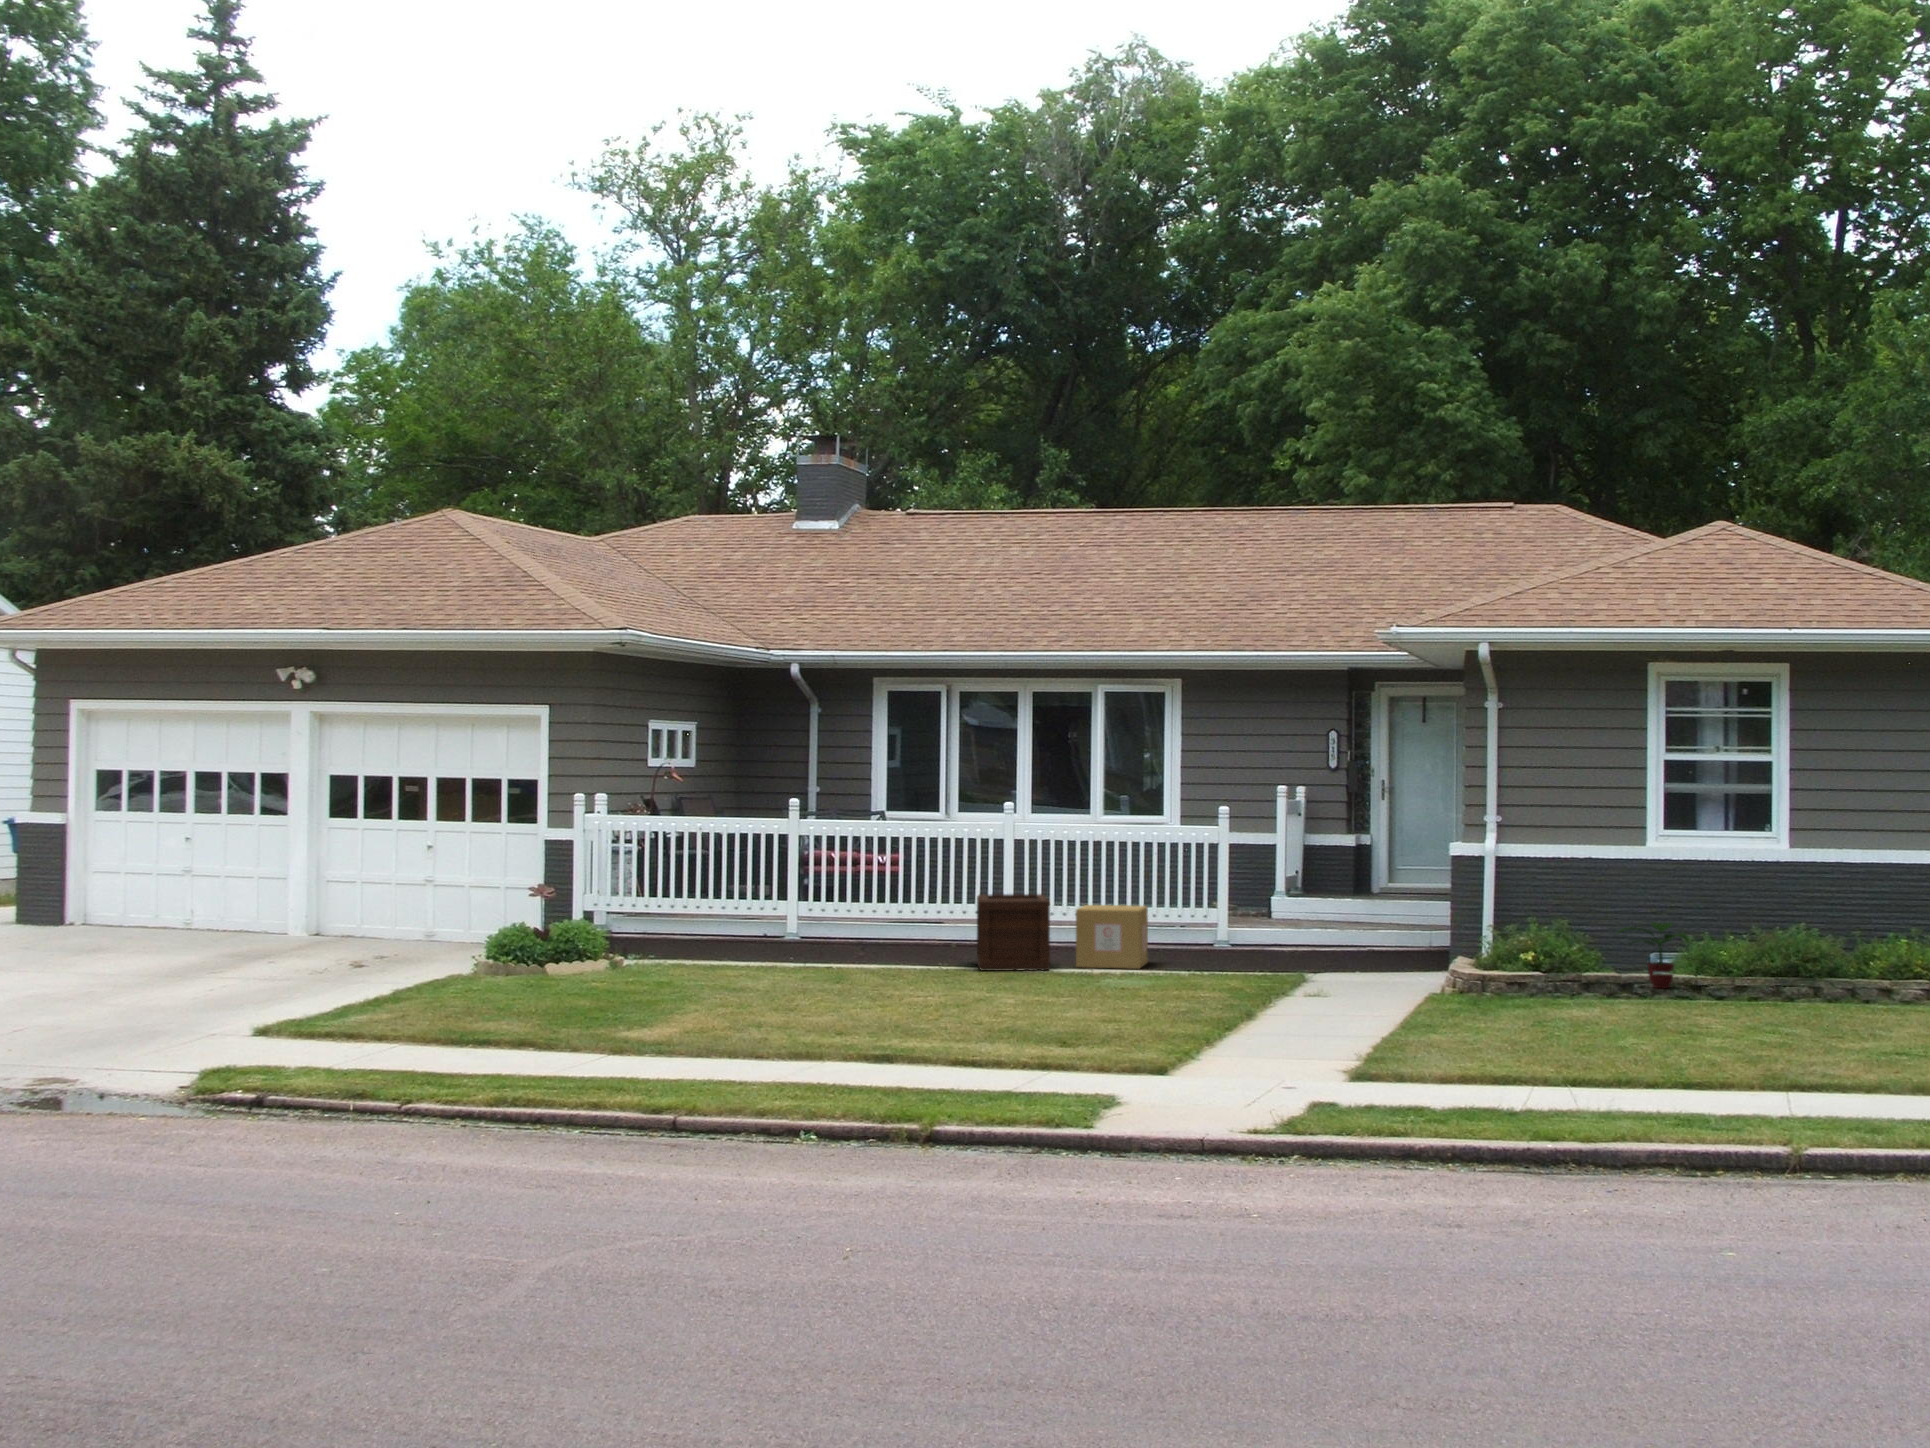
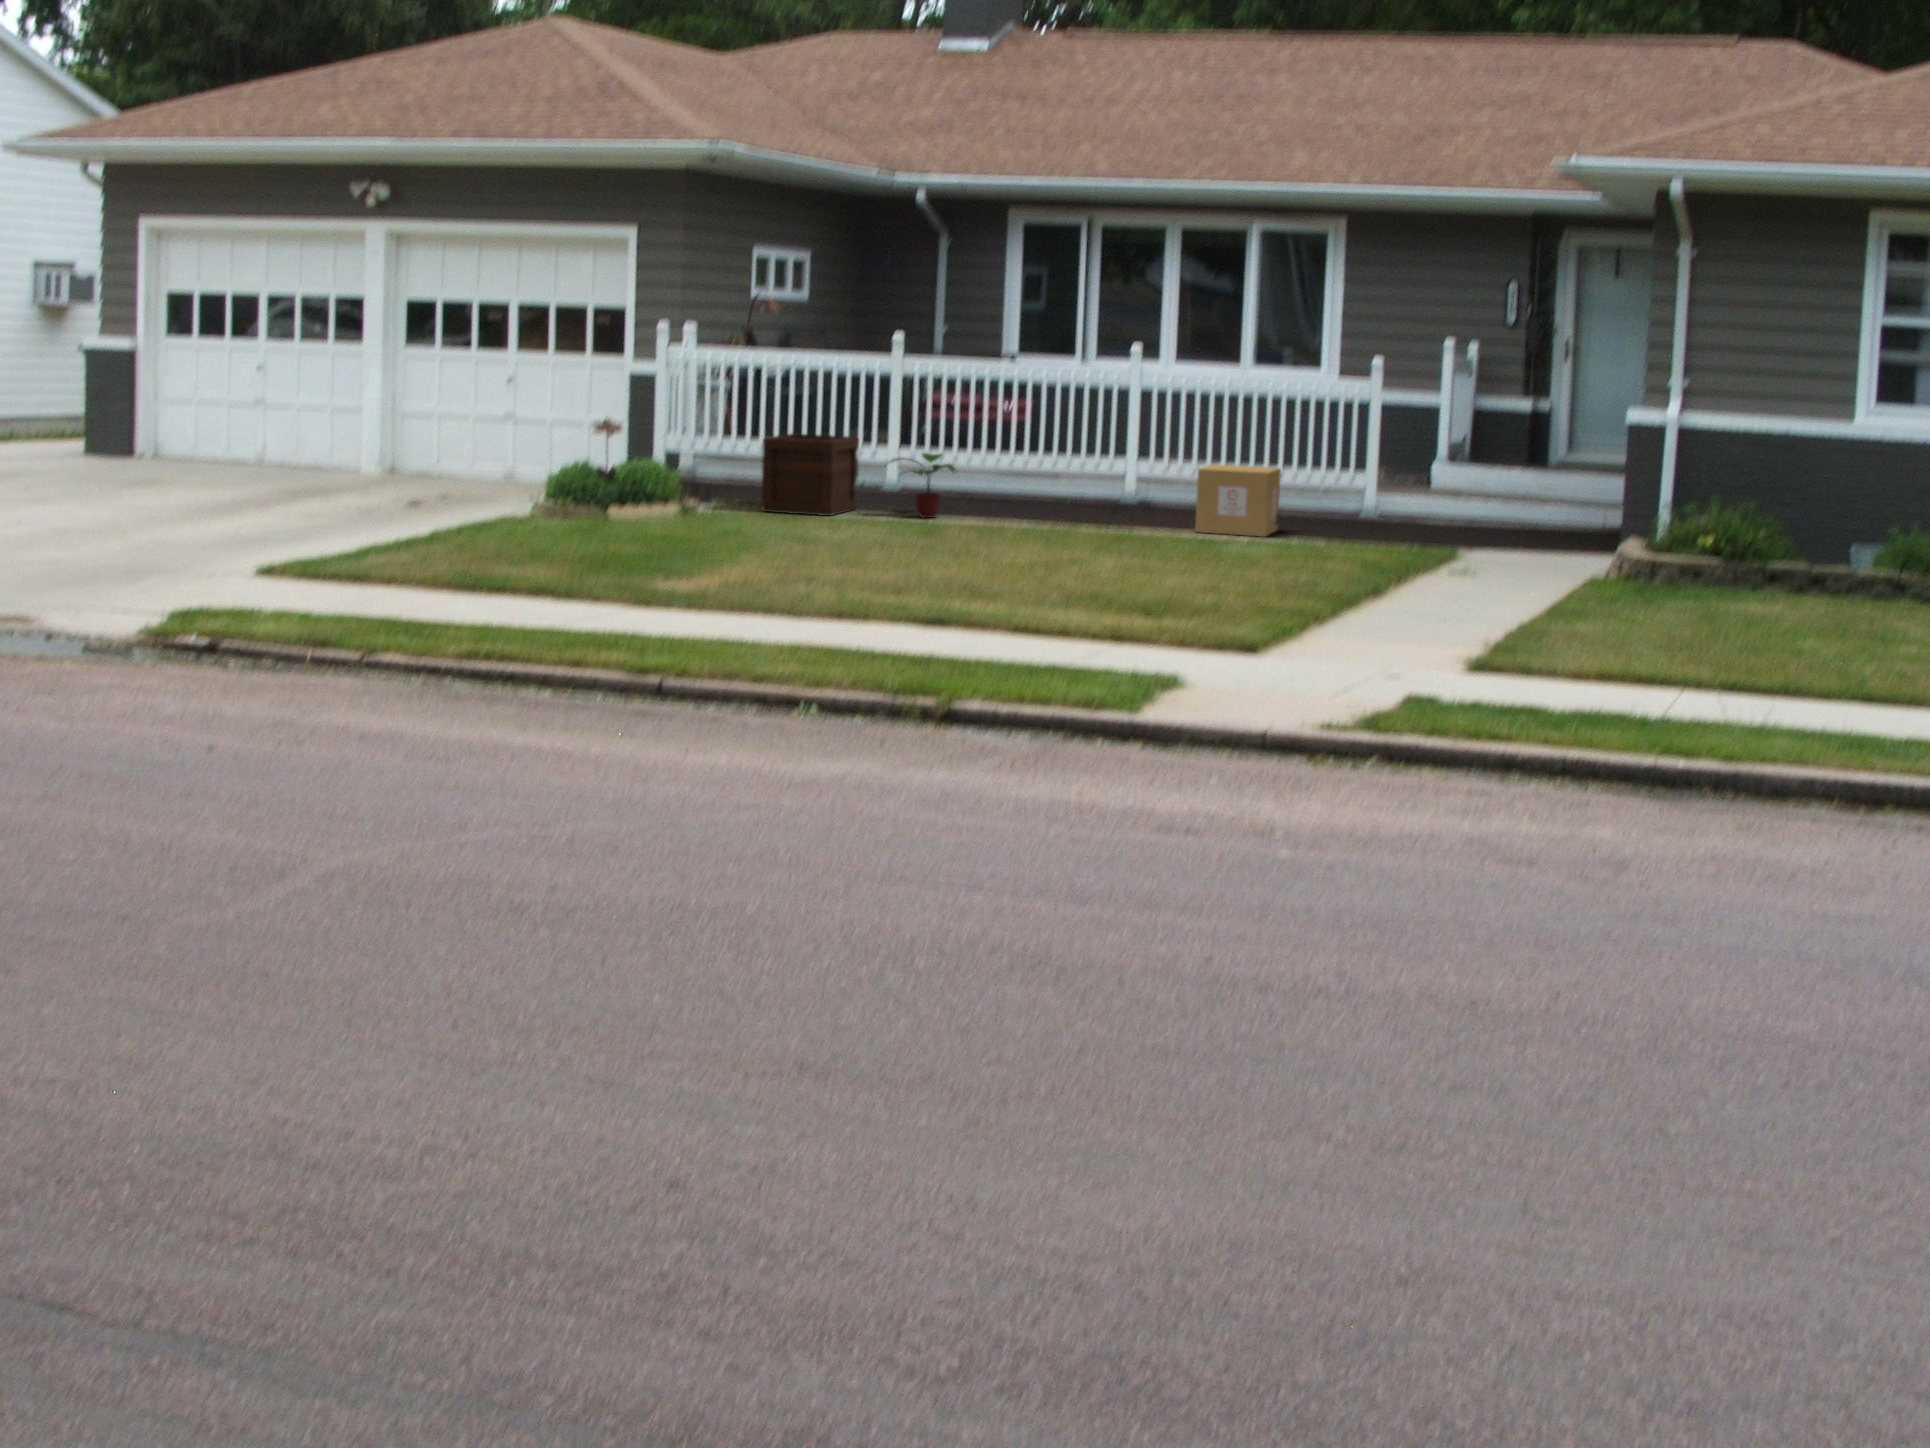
wooden crate: present [977,894,1050,971] -> present [762,434,859,516]
potted plant: present [1618,922,1689,988] -> present [891,453,955,518]

